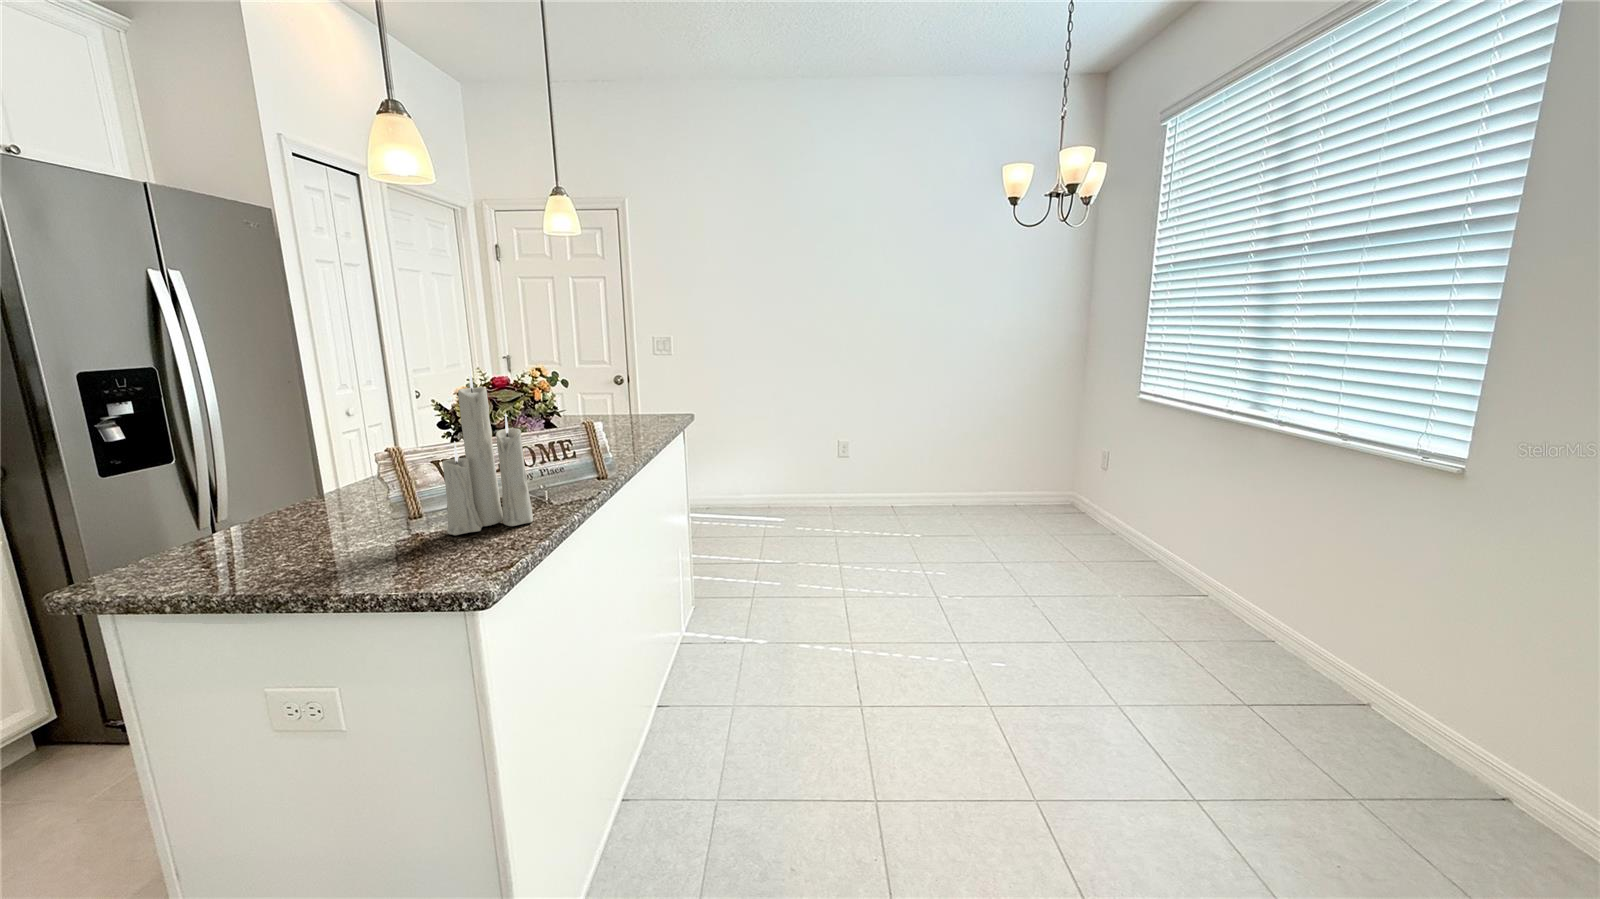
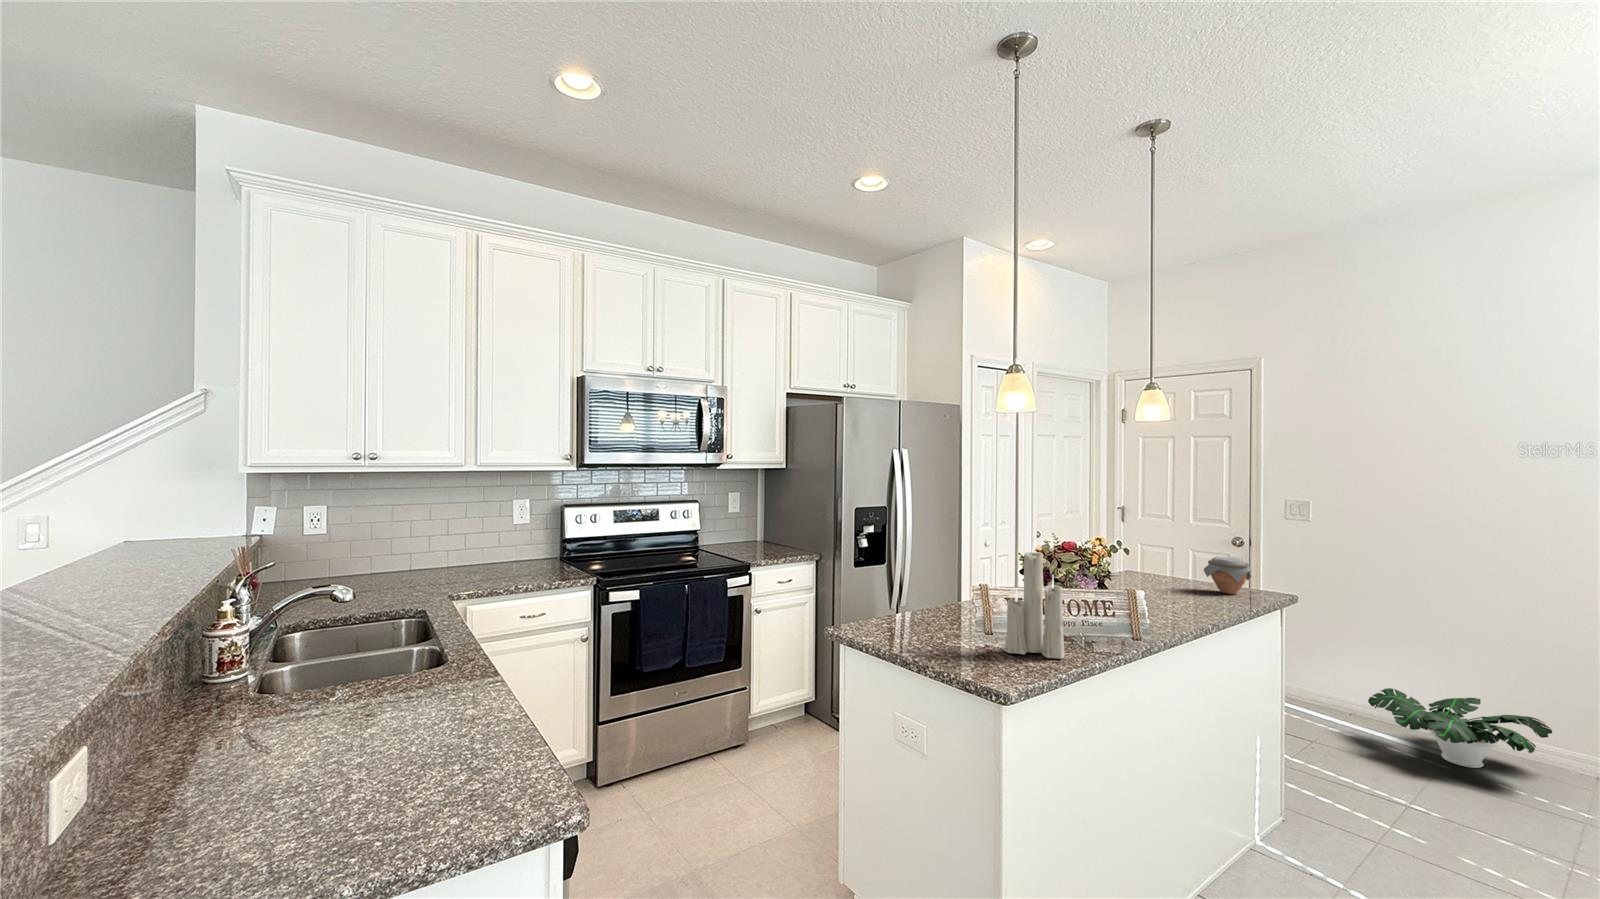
jar: none [621,384,662,420] -> present [1204,557,1252,594]
potted plant: none [721,472,815,520] -> present [1368,688,1552,768]

